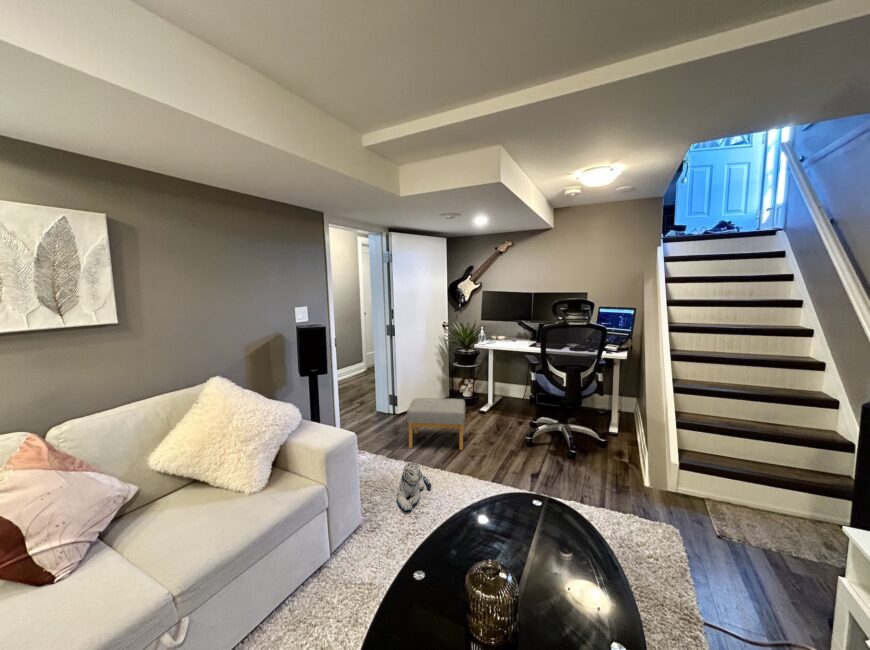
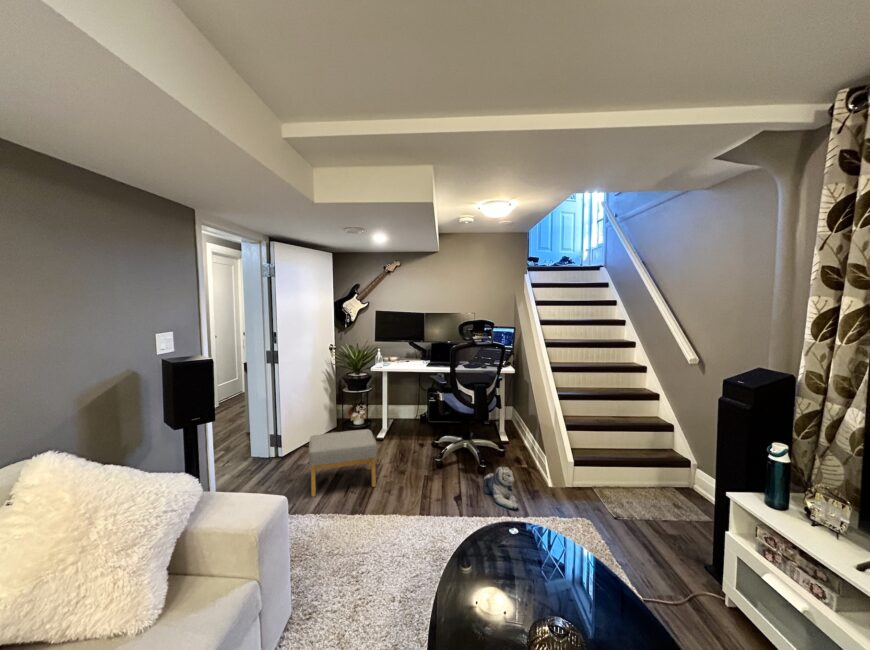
plush toy: present [397,463,431,511] -> present [483,467,518,509]

